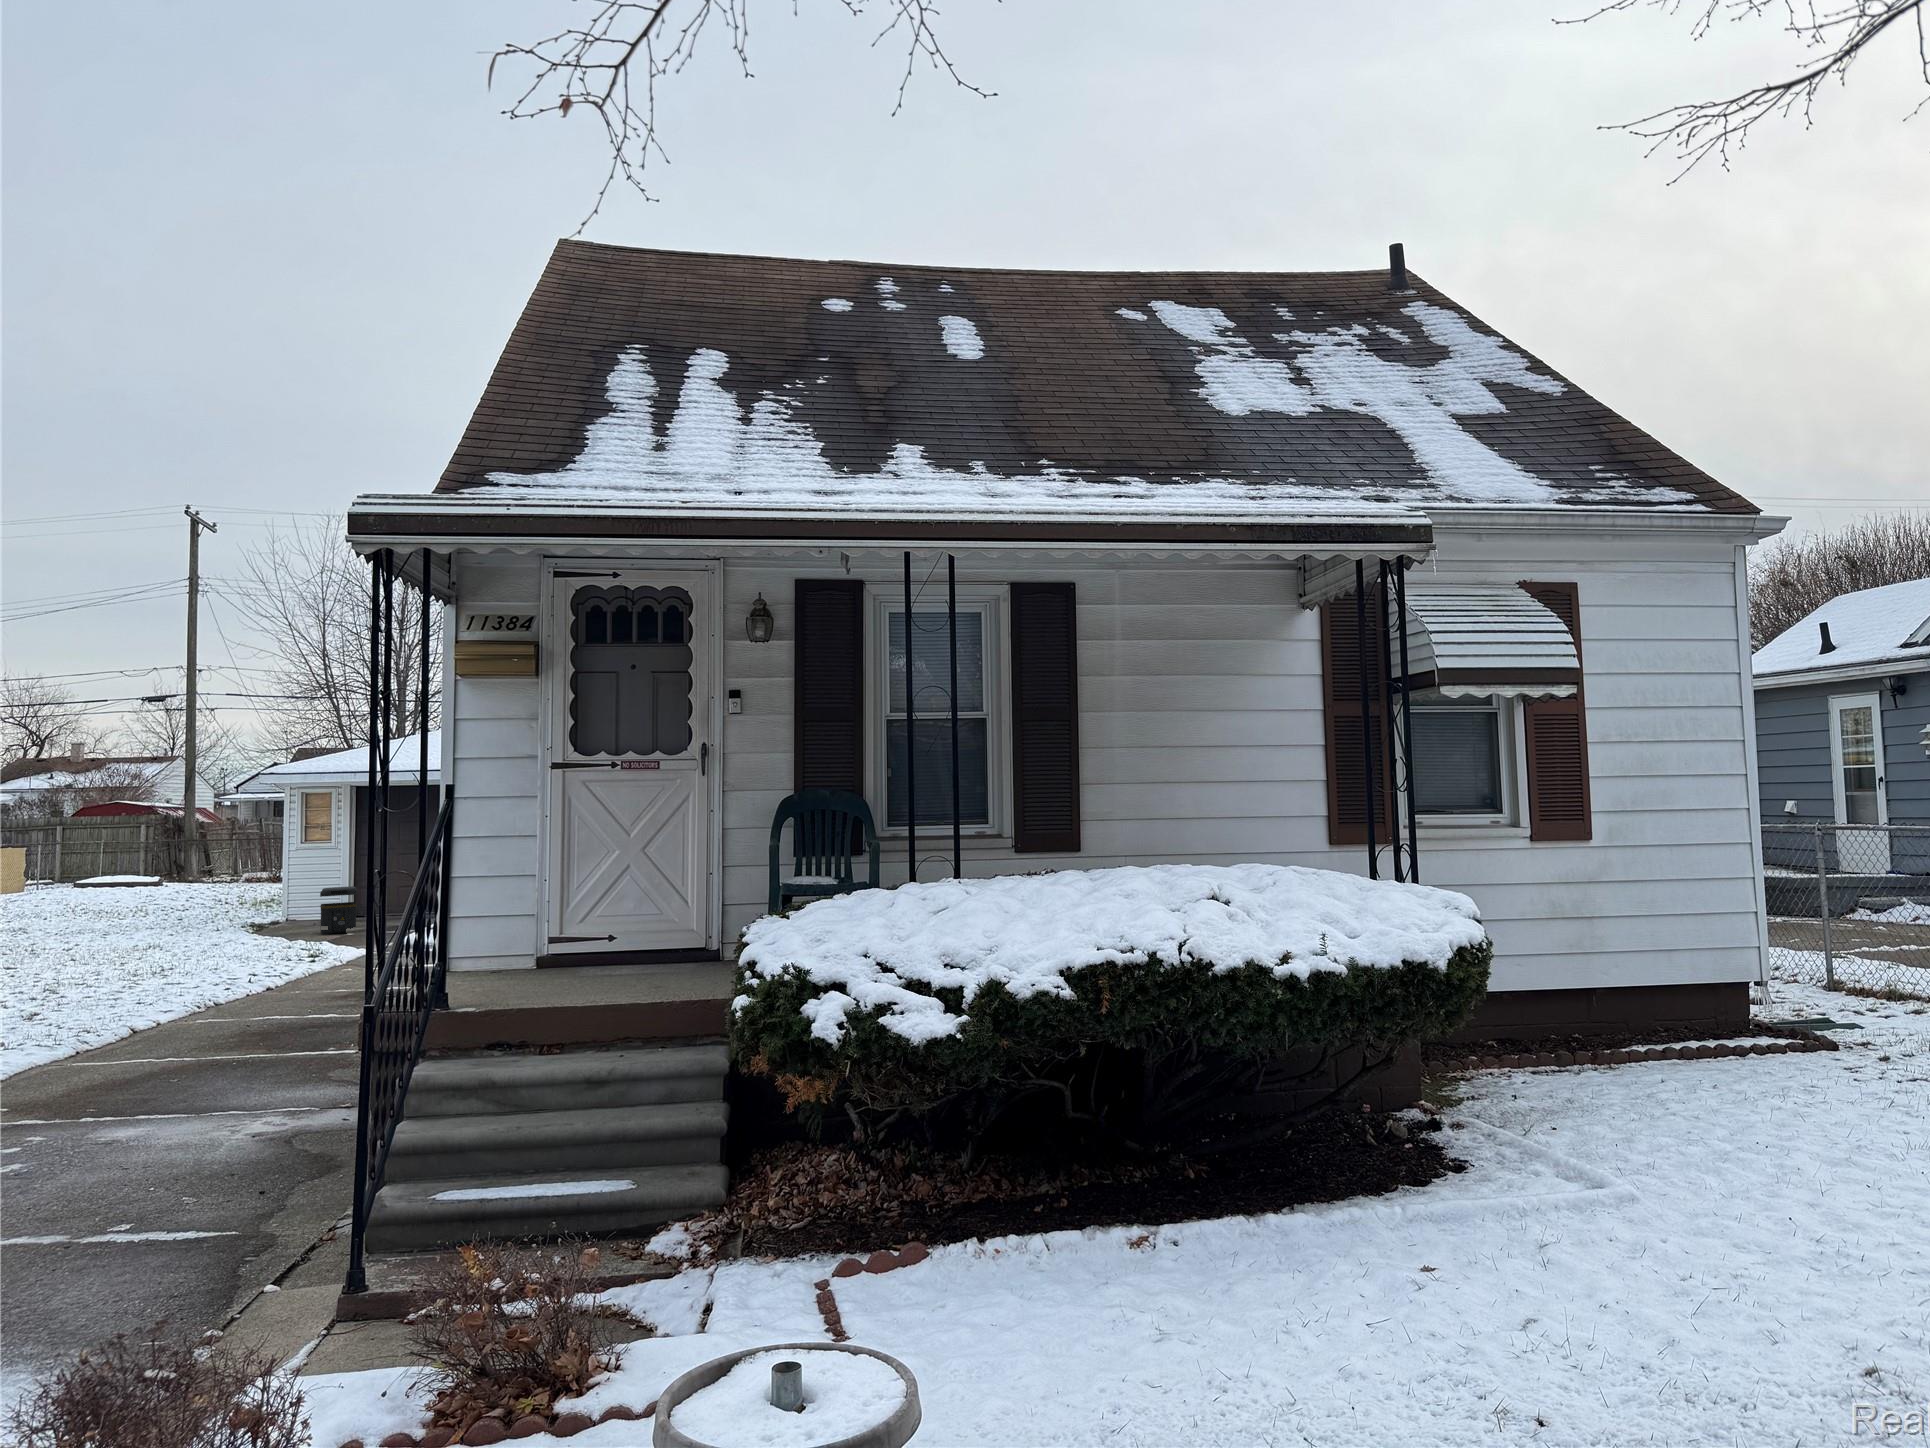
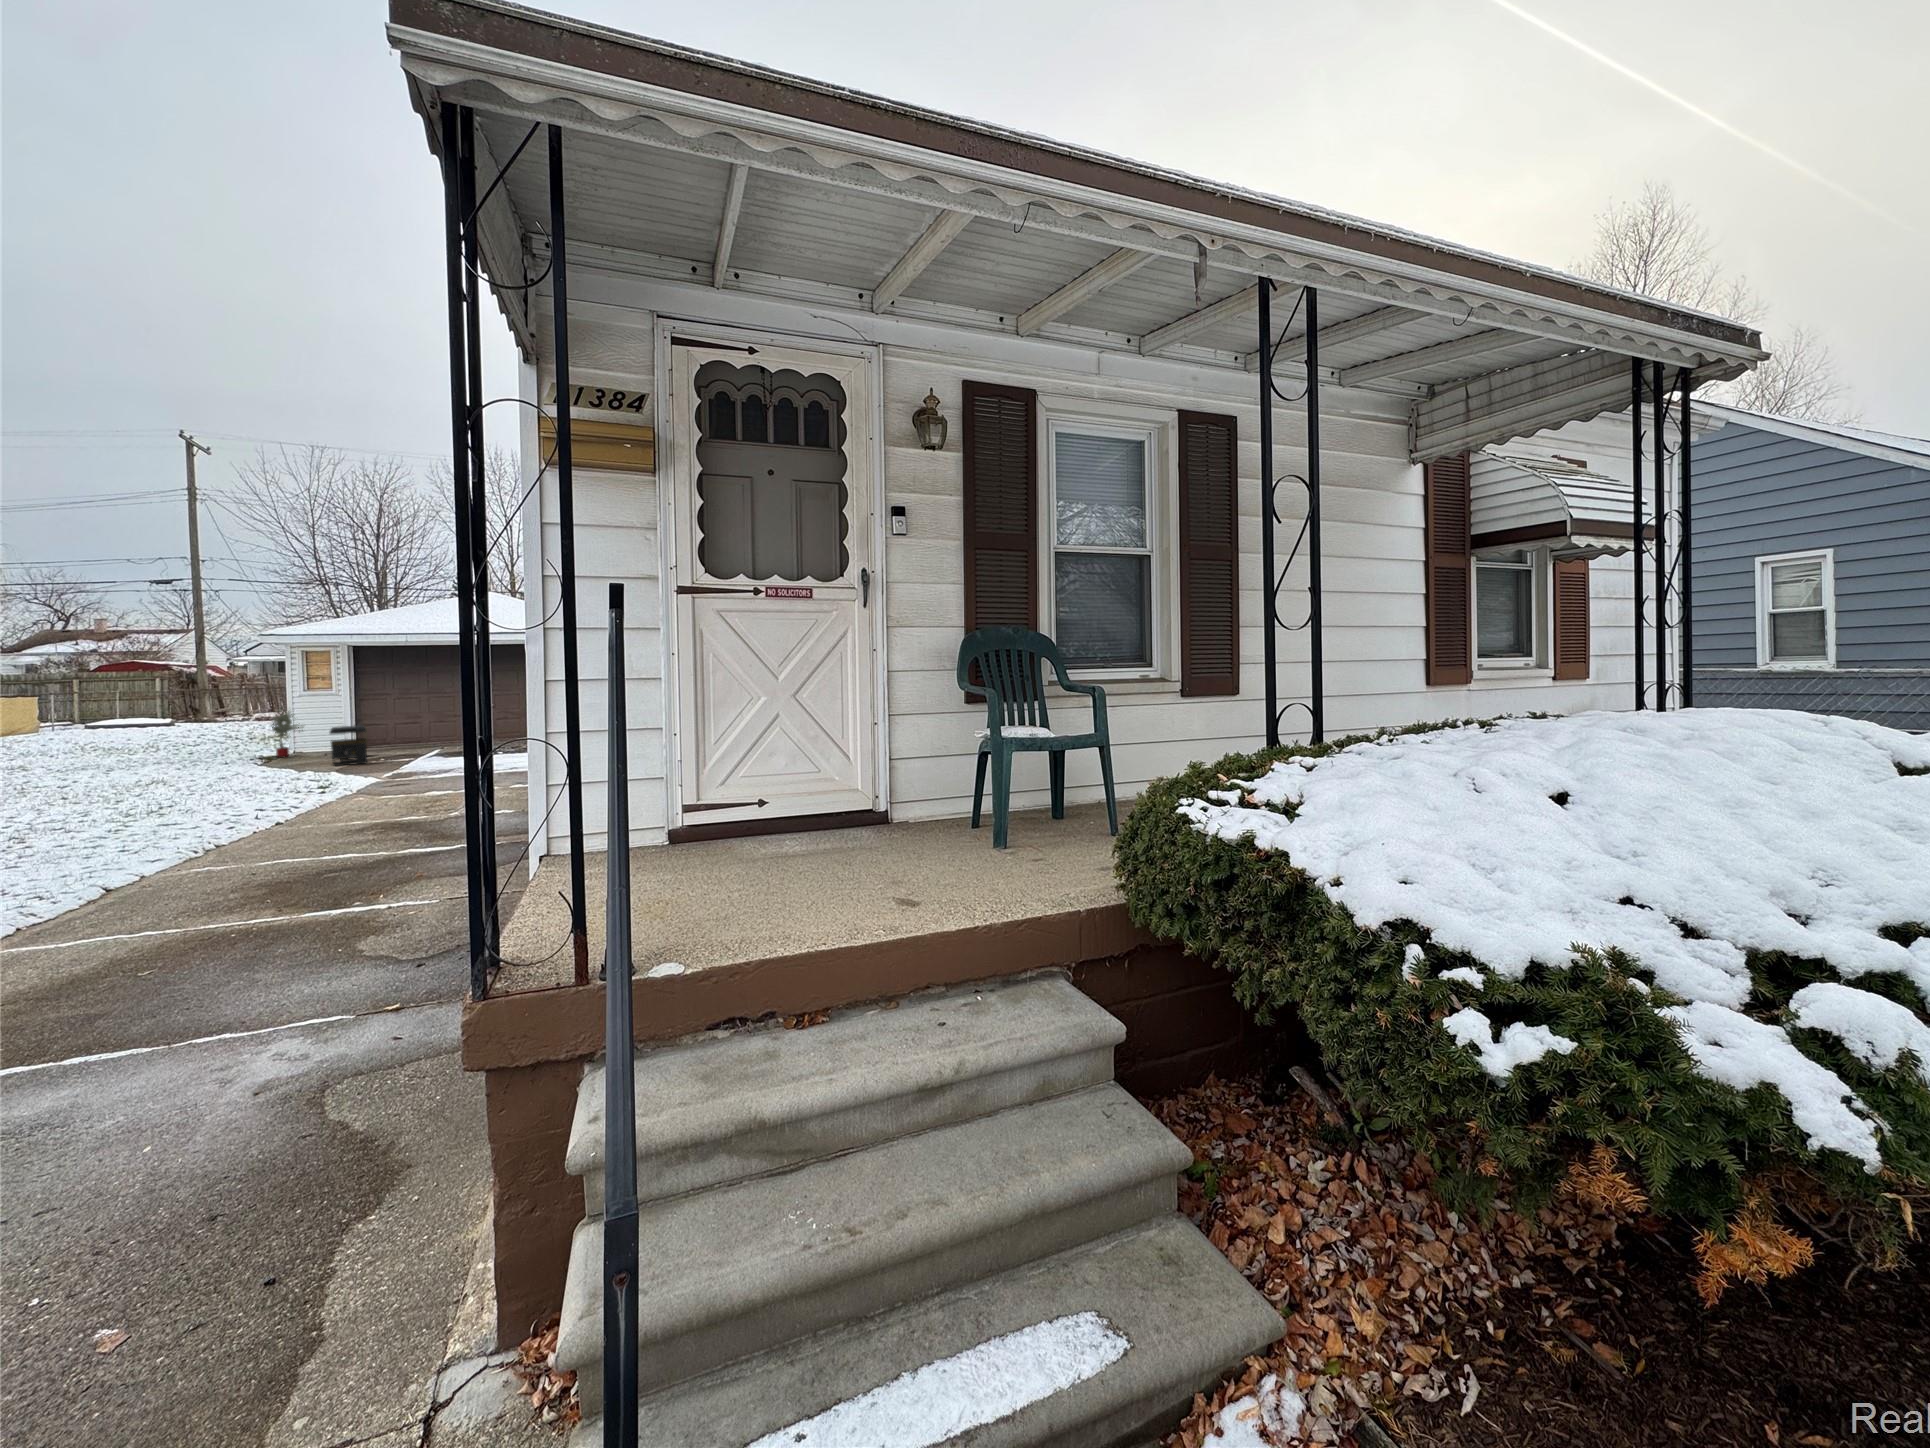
potted tree: none [261,863,298,923] -> present [272,708,303,757]

